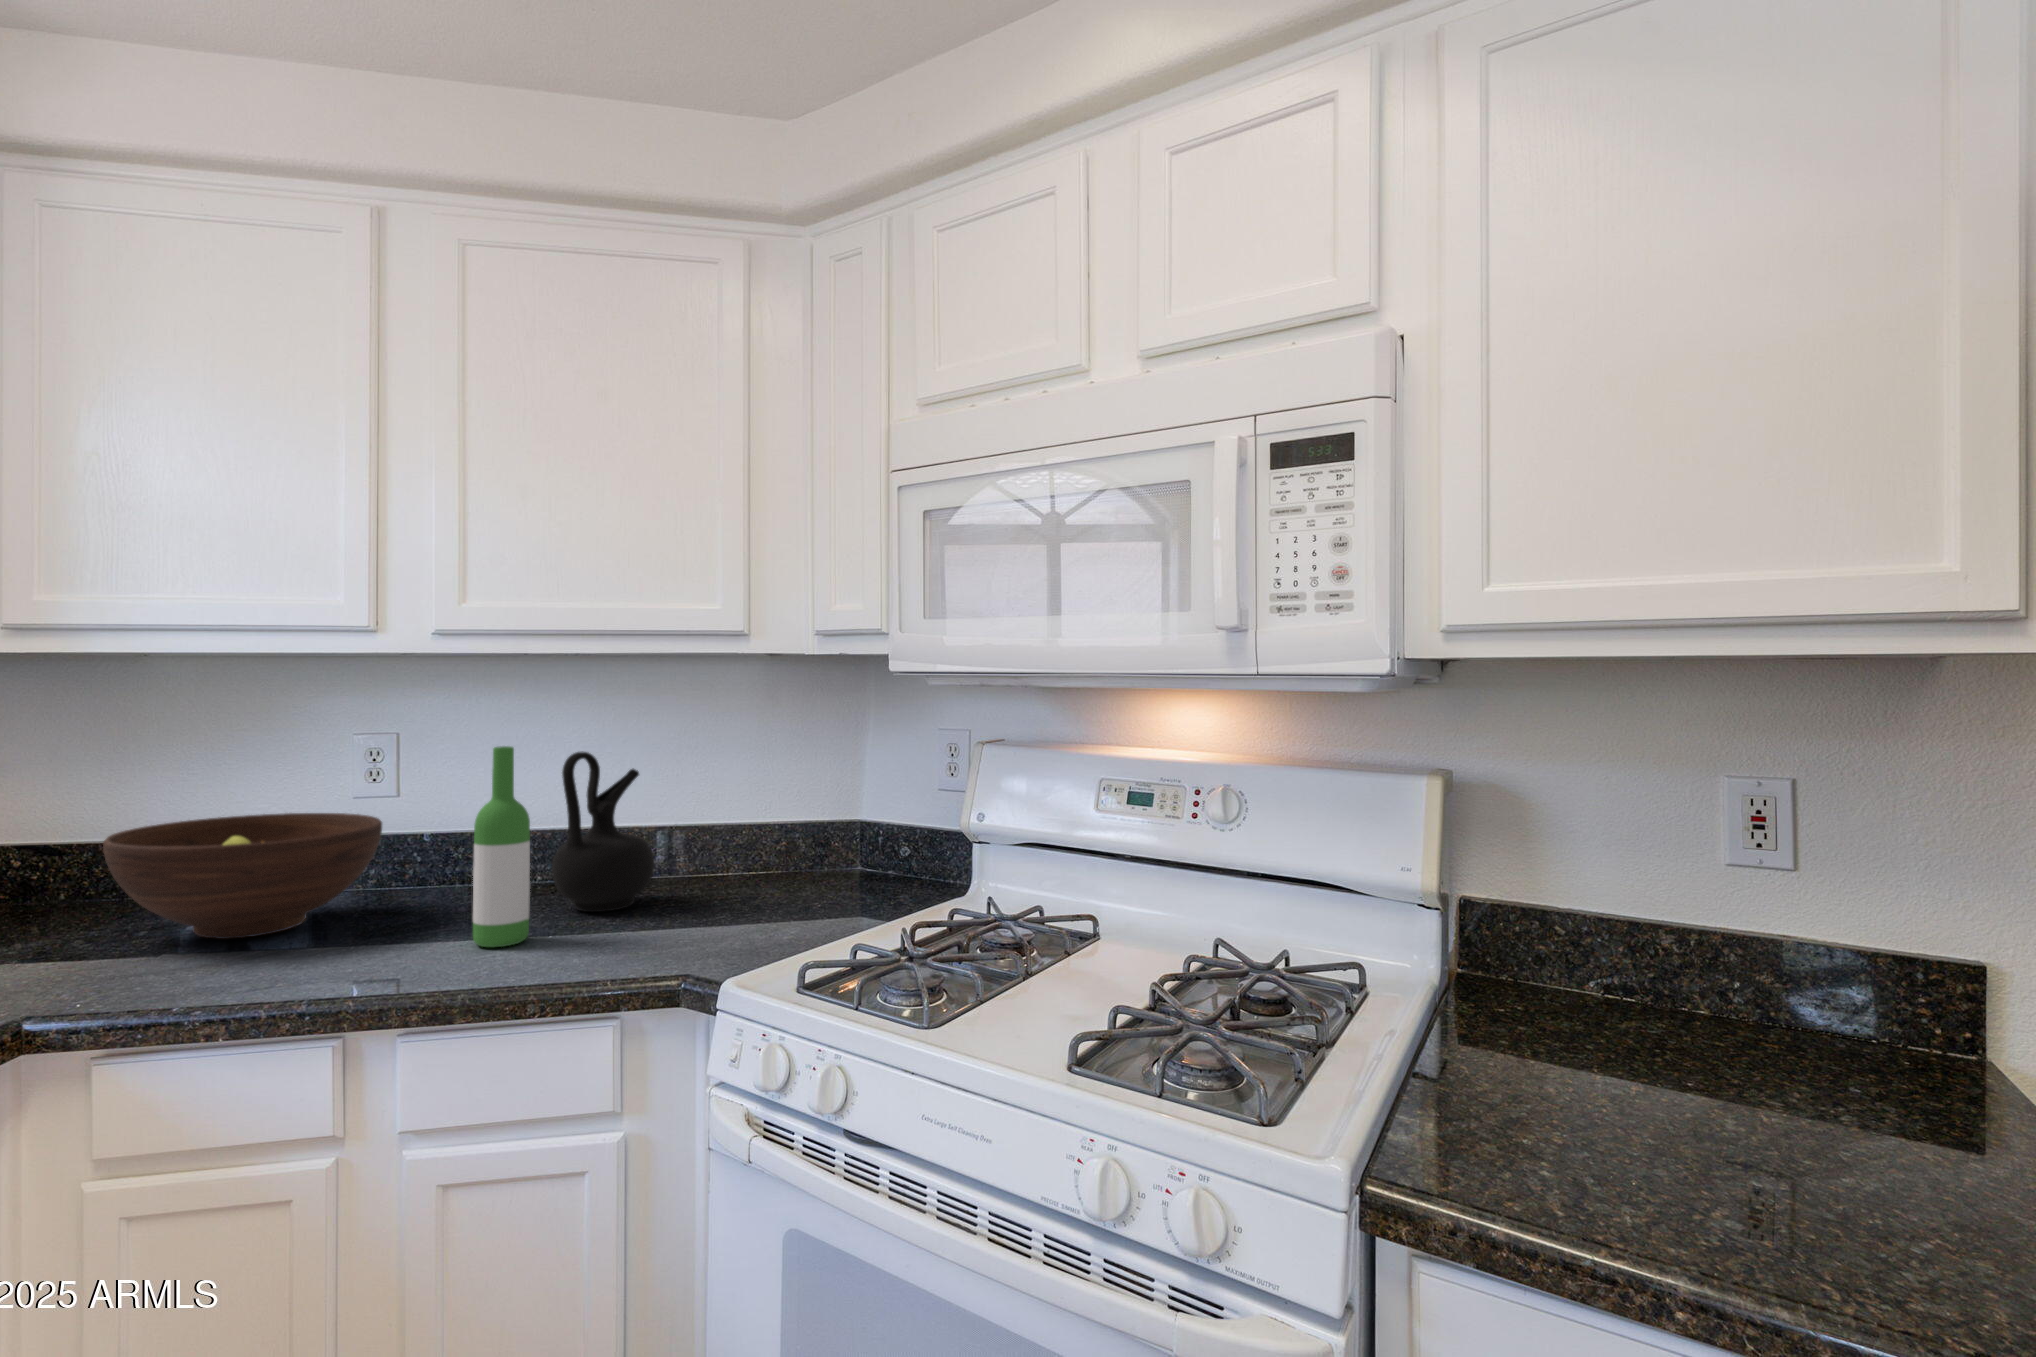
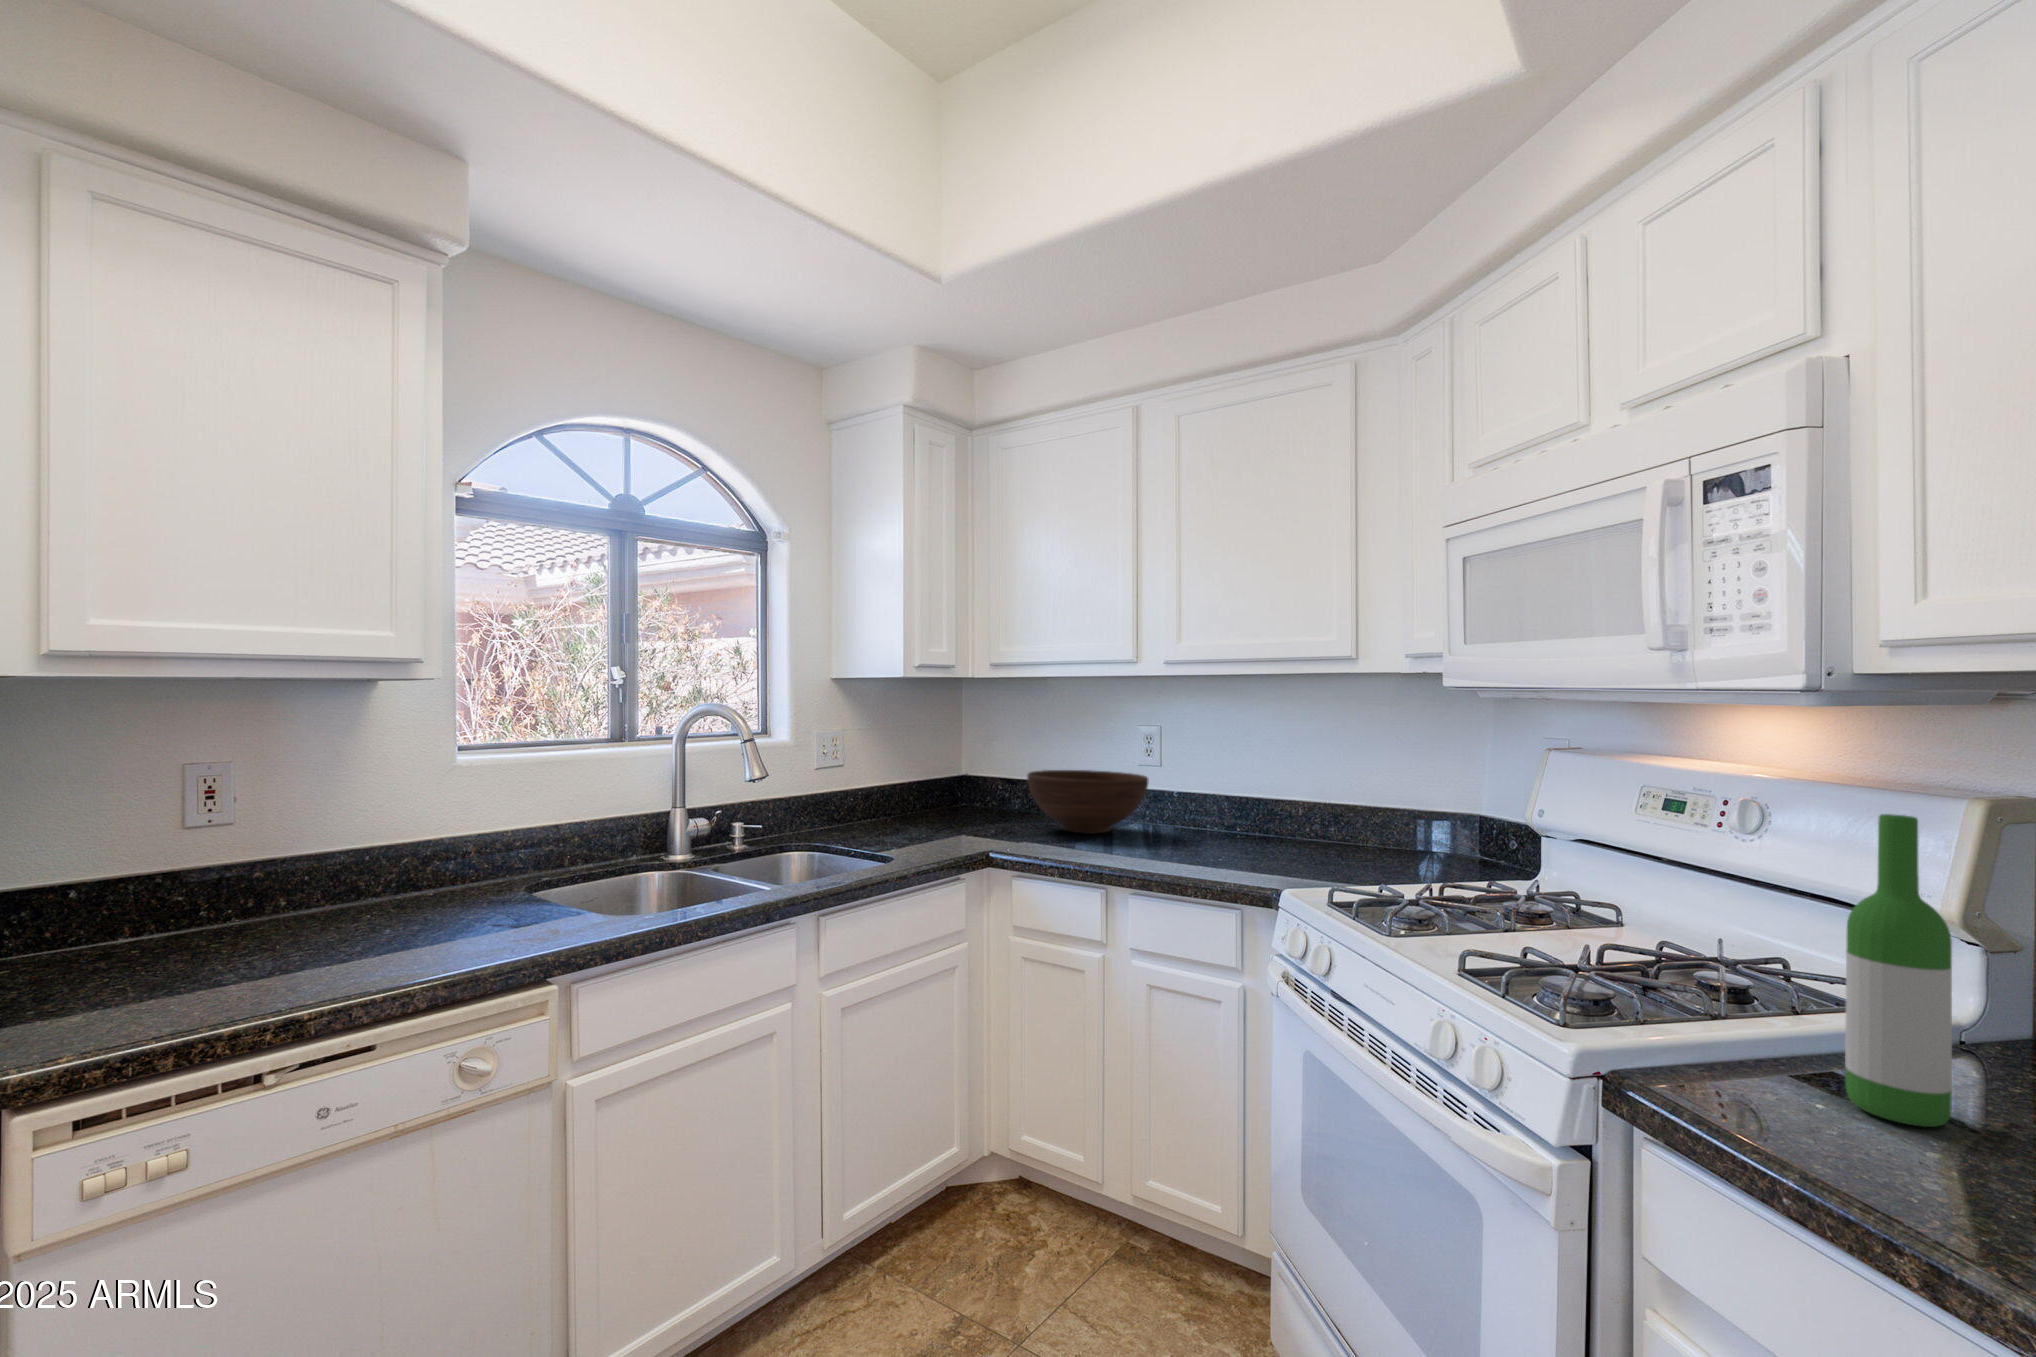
wine bottle: present [473,746,530,947] -> present [1845,814,1952,1127]
ceramic jug: present [552,751,654,912] -> none [1236,743,1302,853]

